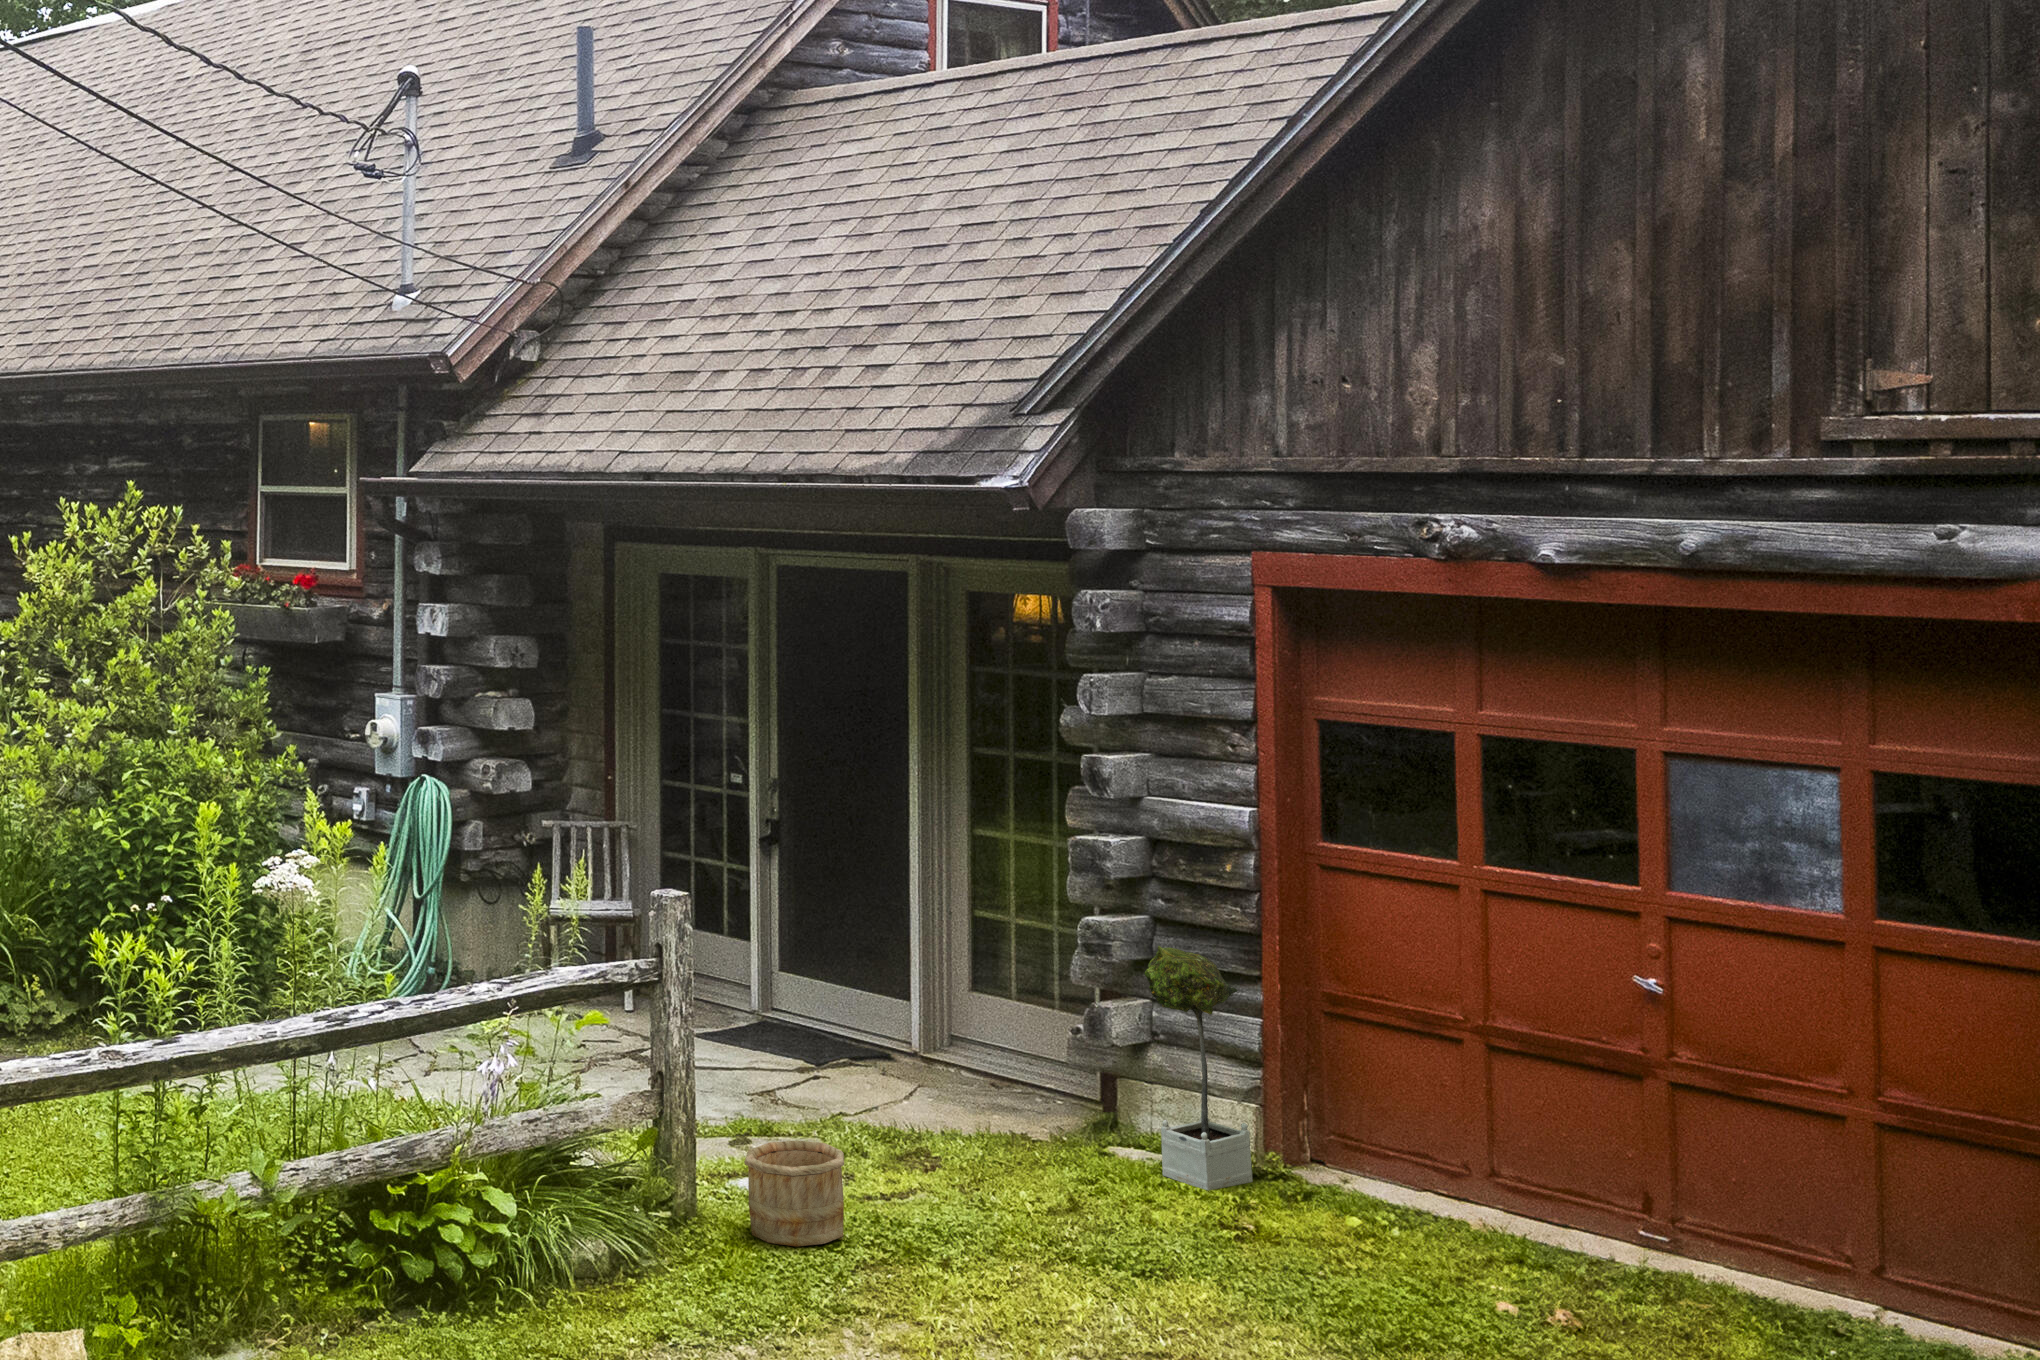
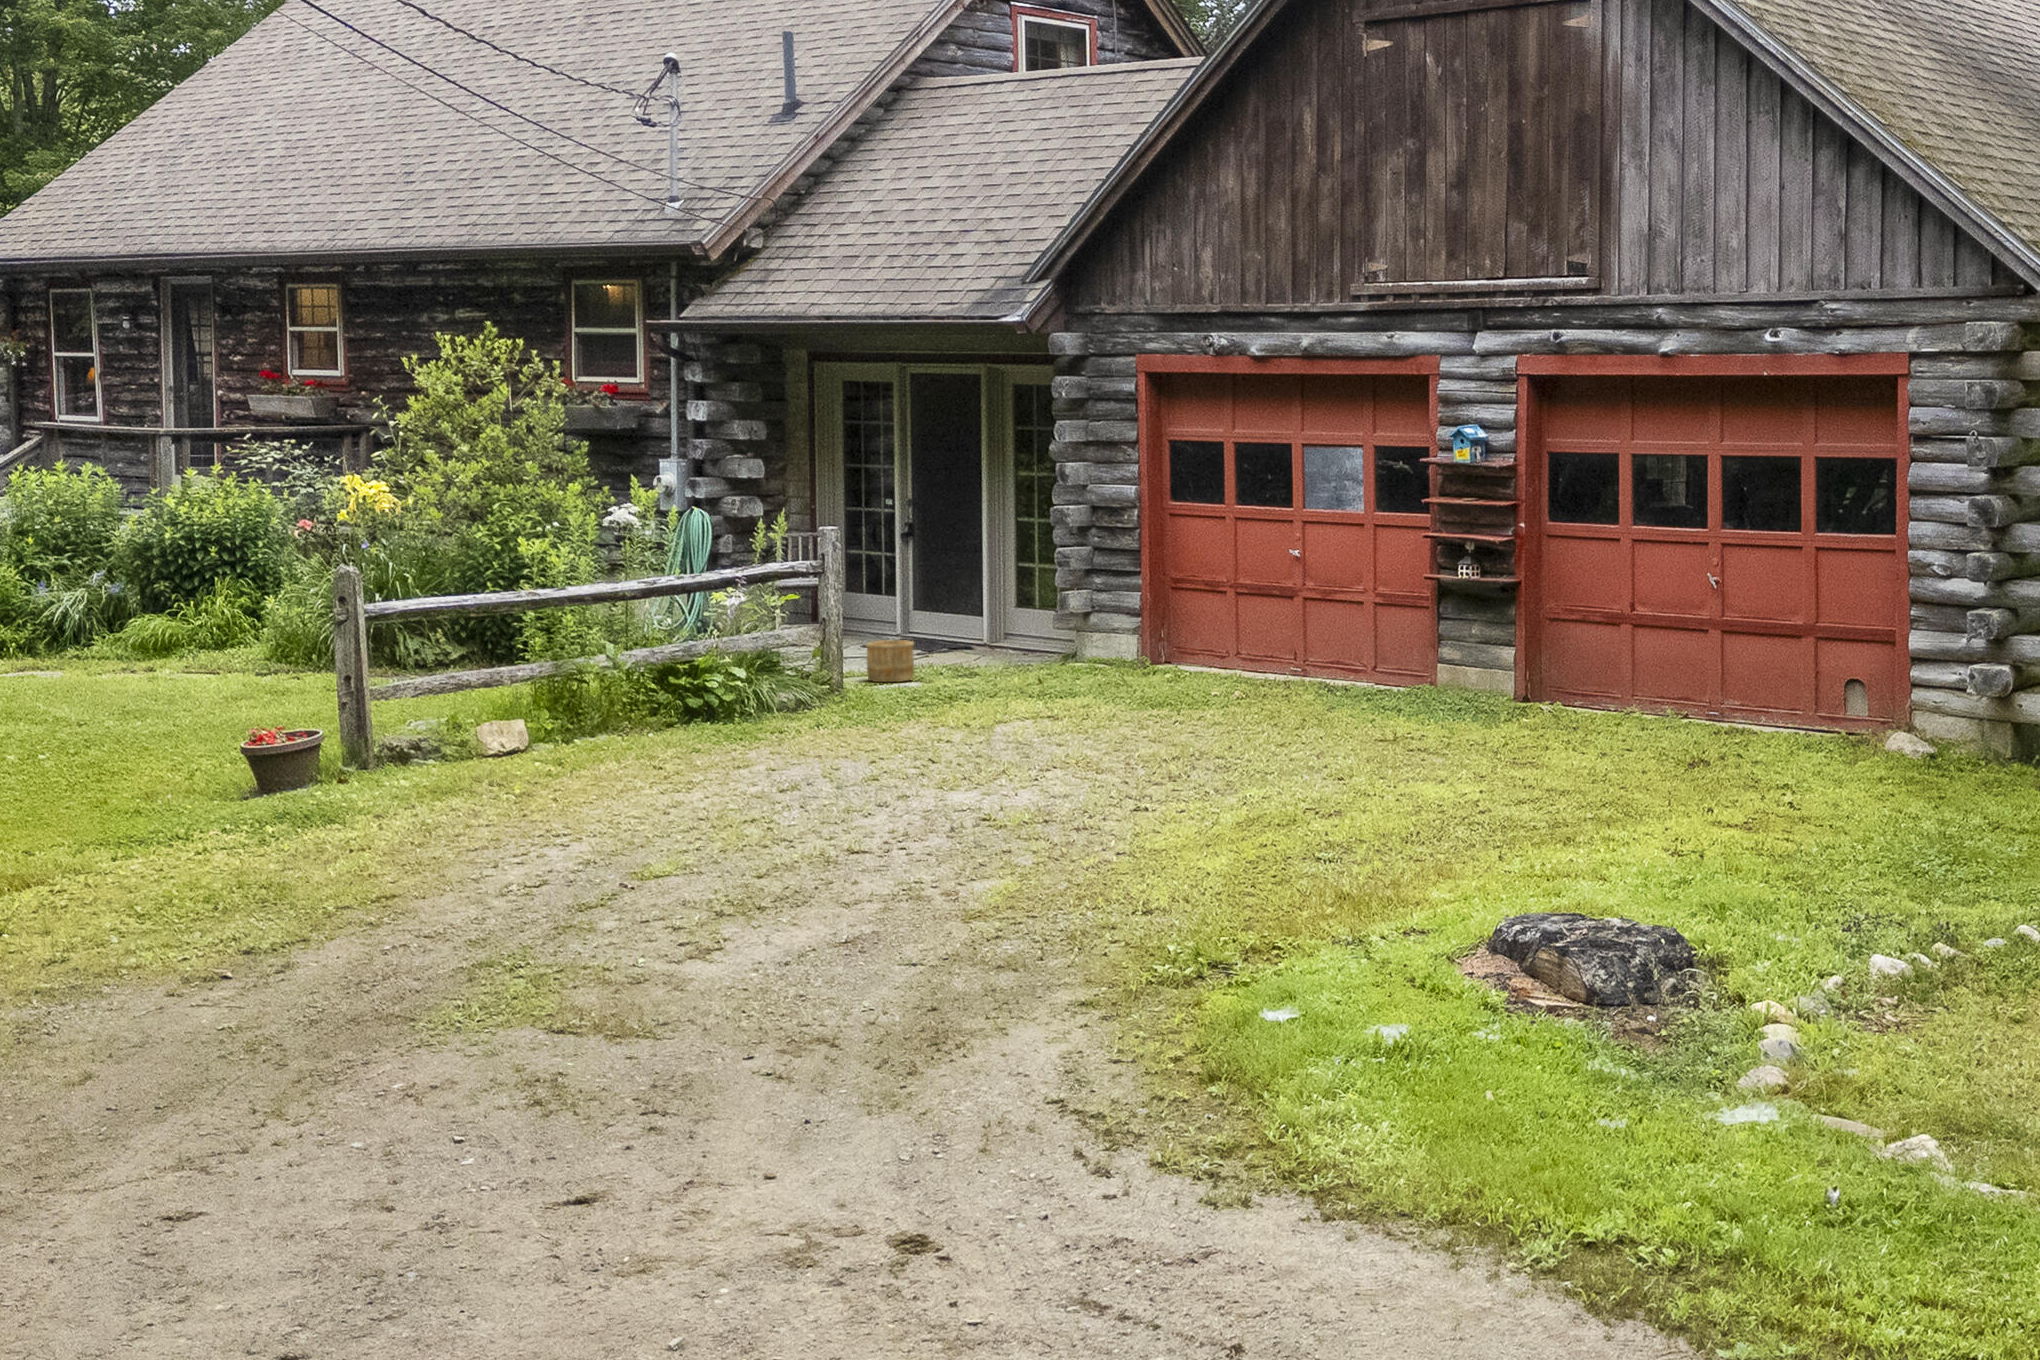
potted tree: present [1145,946,1253,1190] -> none [1078,556,1126,674]

